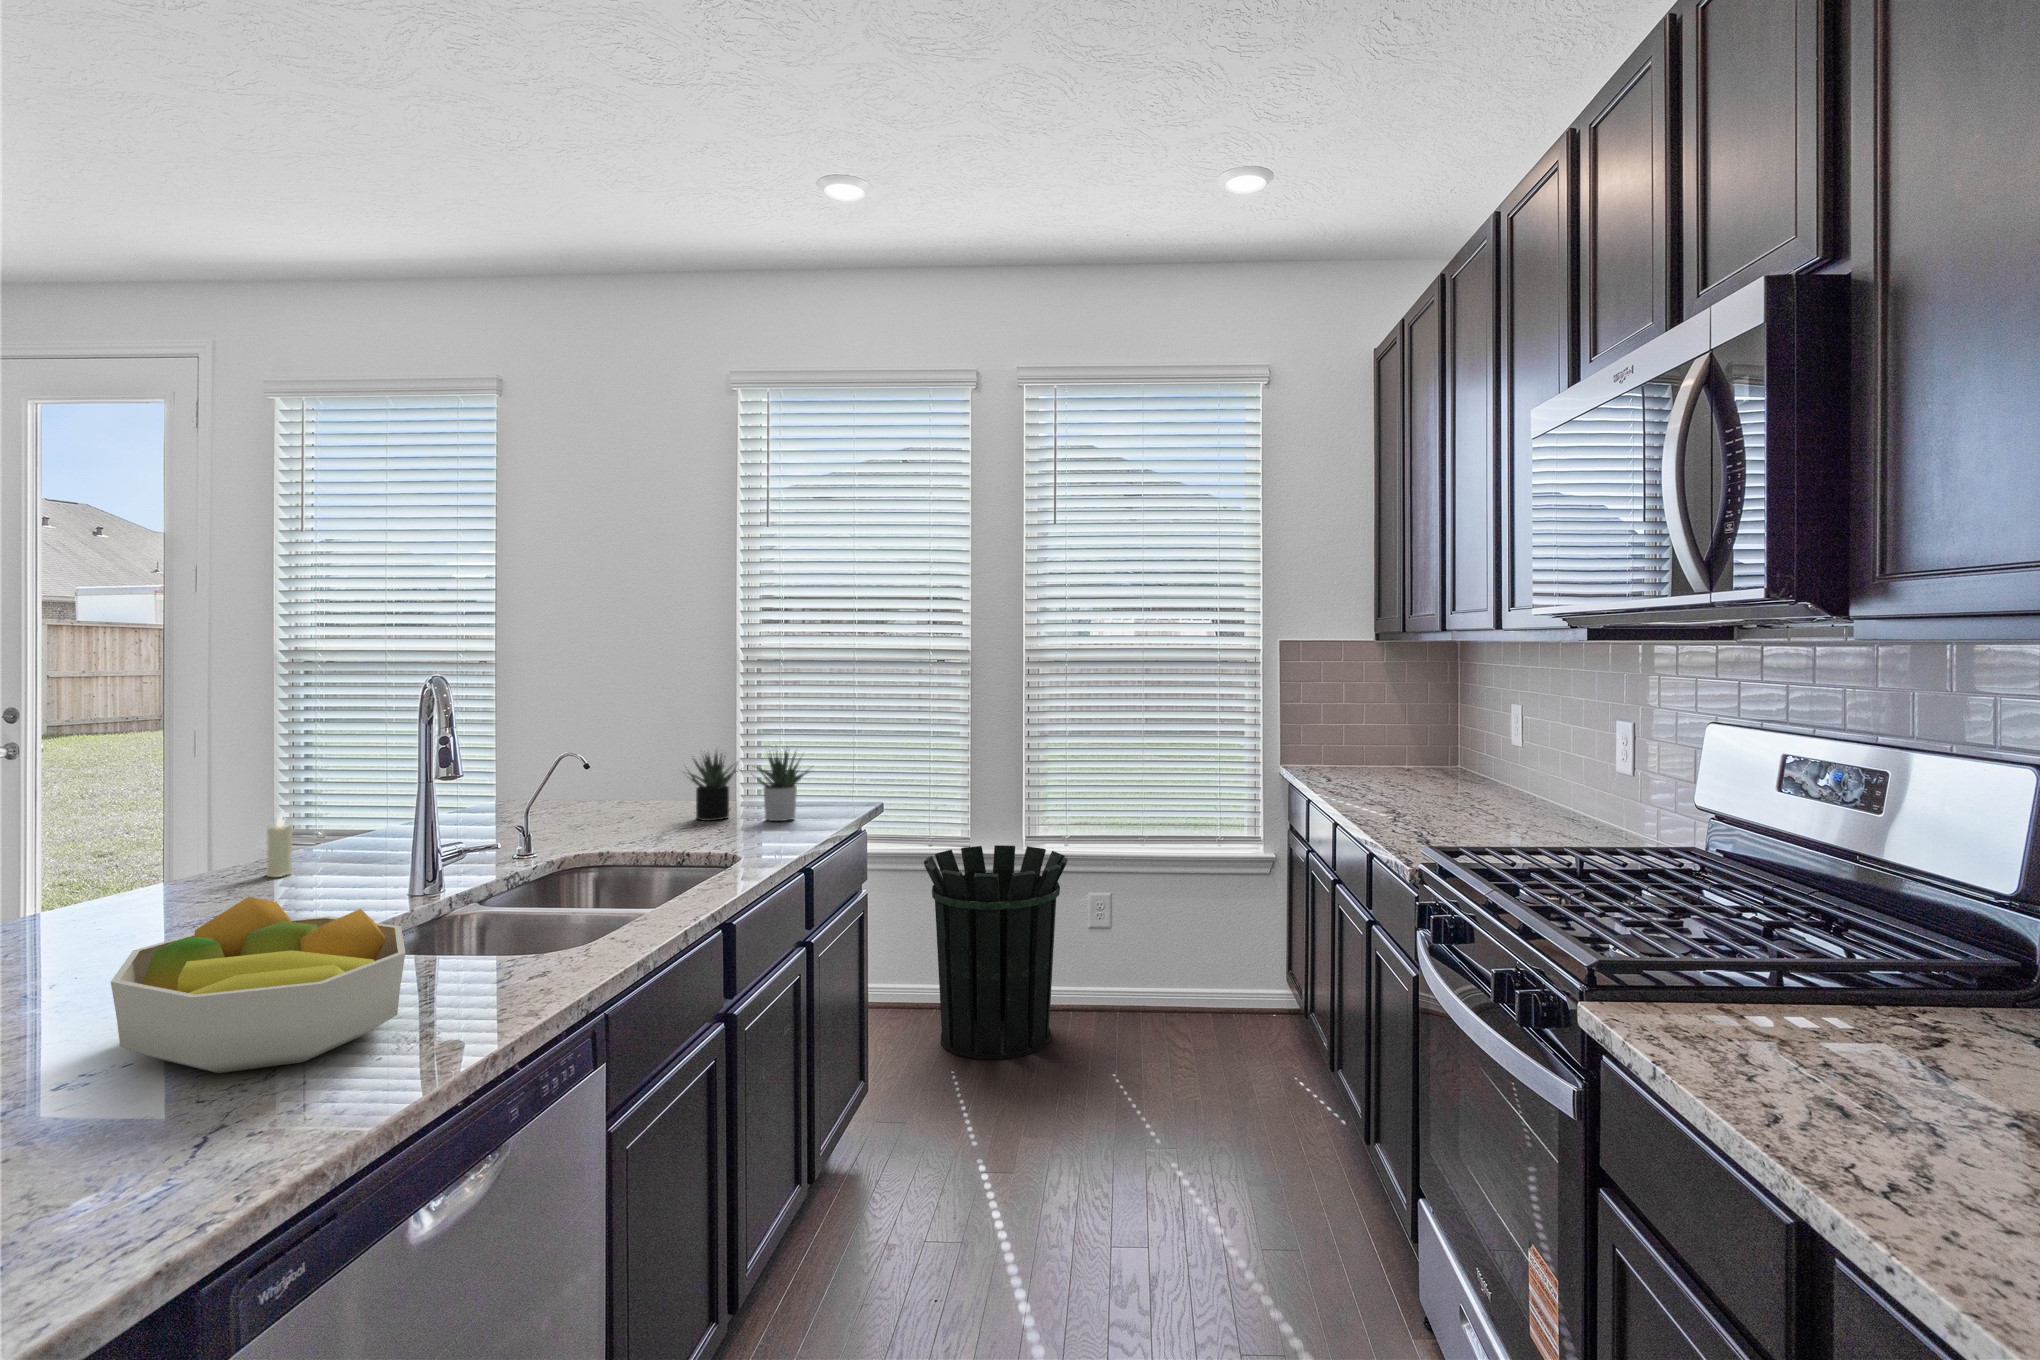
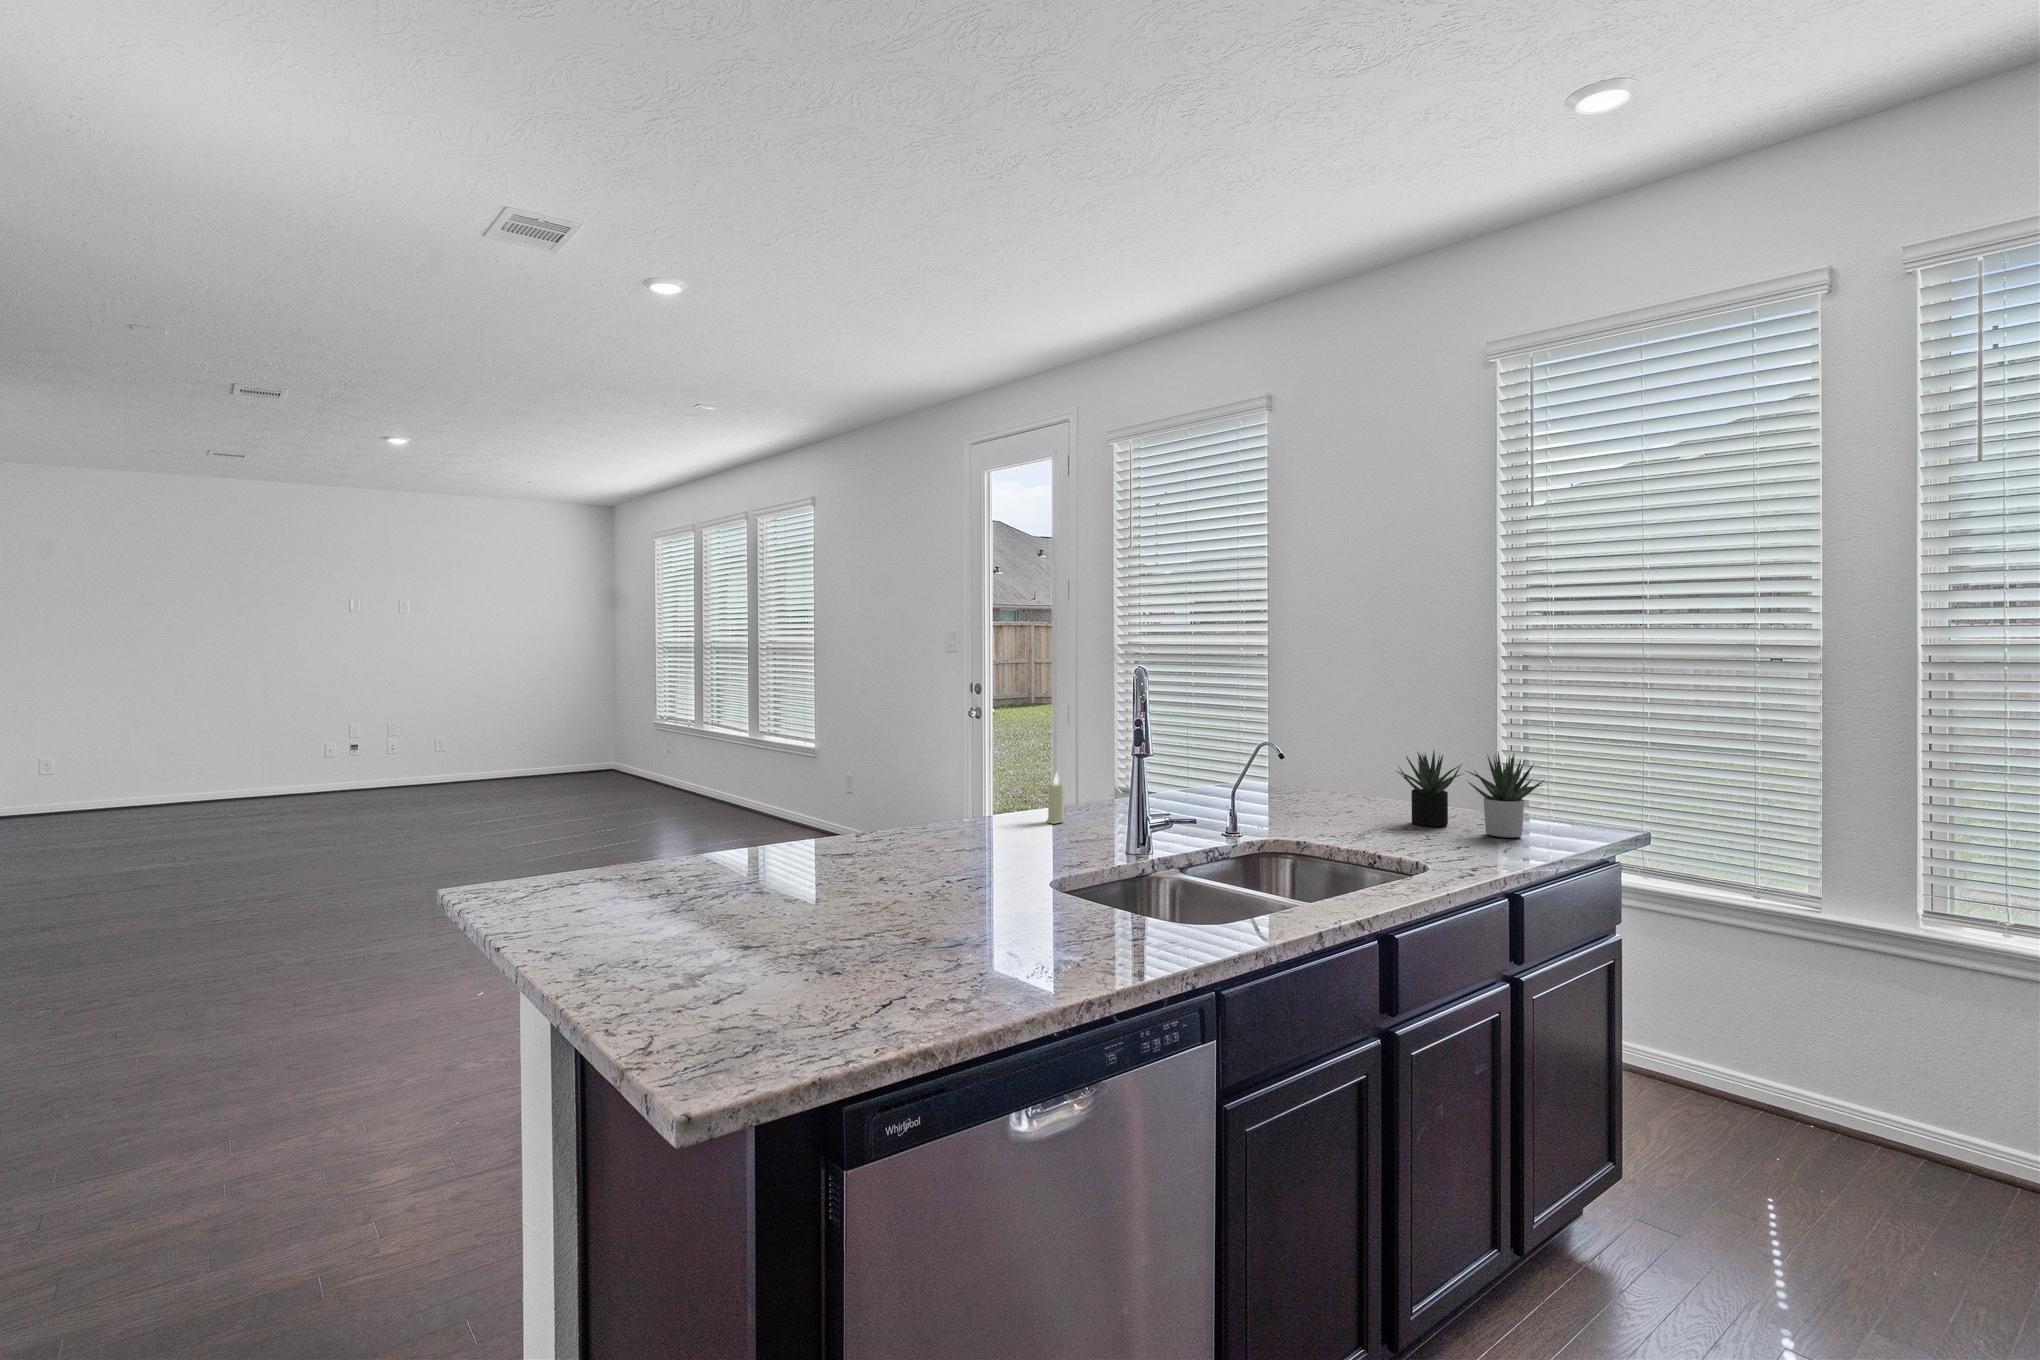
waste bin: present [924,845,1068,1060] -> none [1736,909,1998,1220]
fruit bowl: present [111,897,405,1073] -> none [877,833,1056,967]

